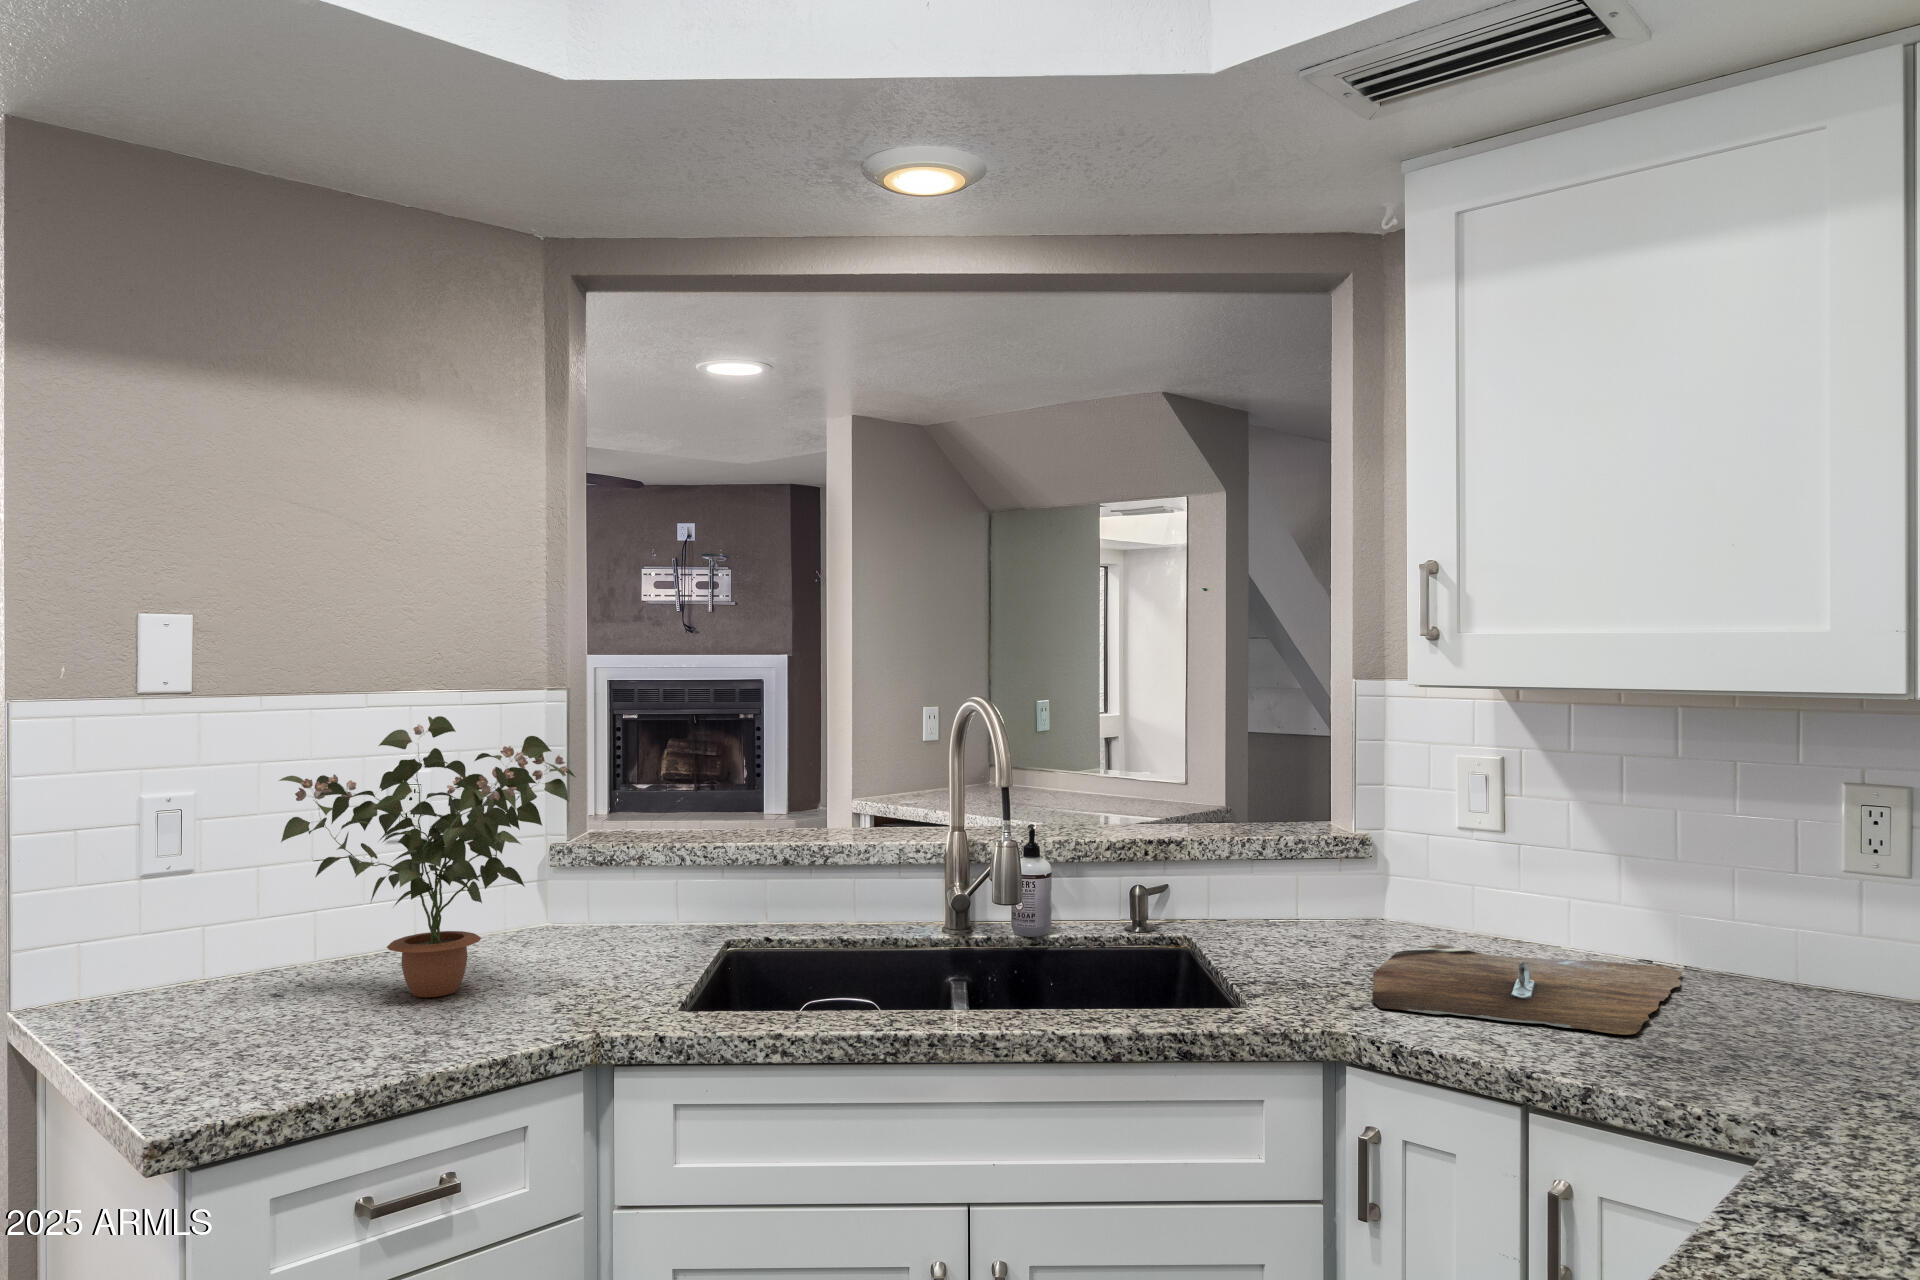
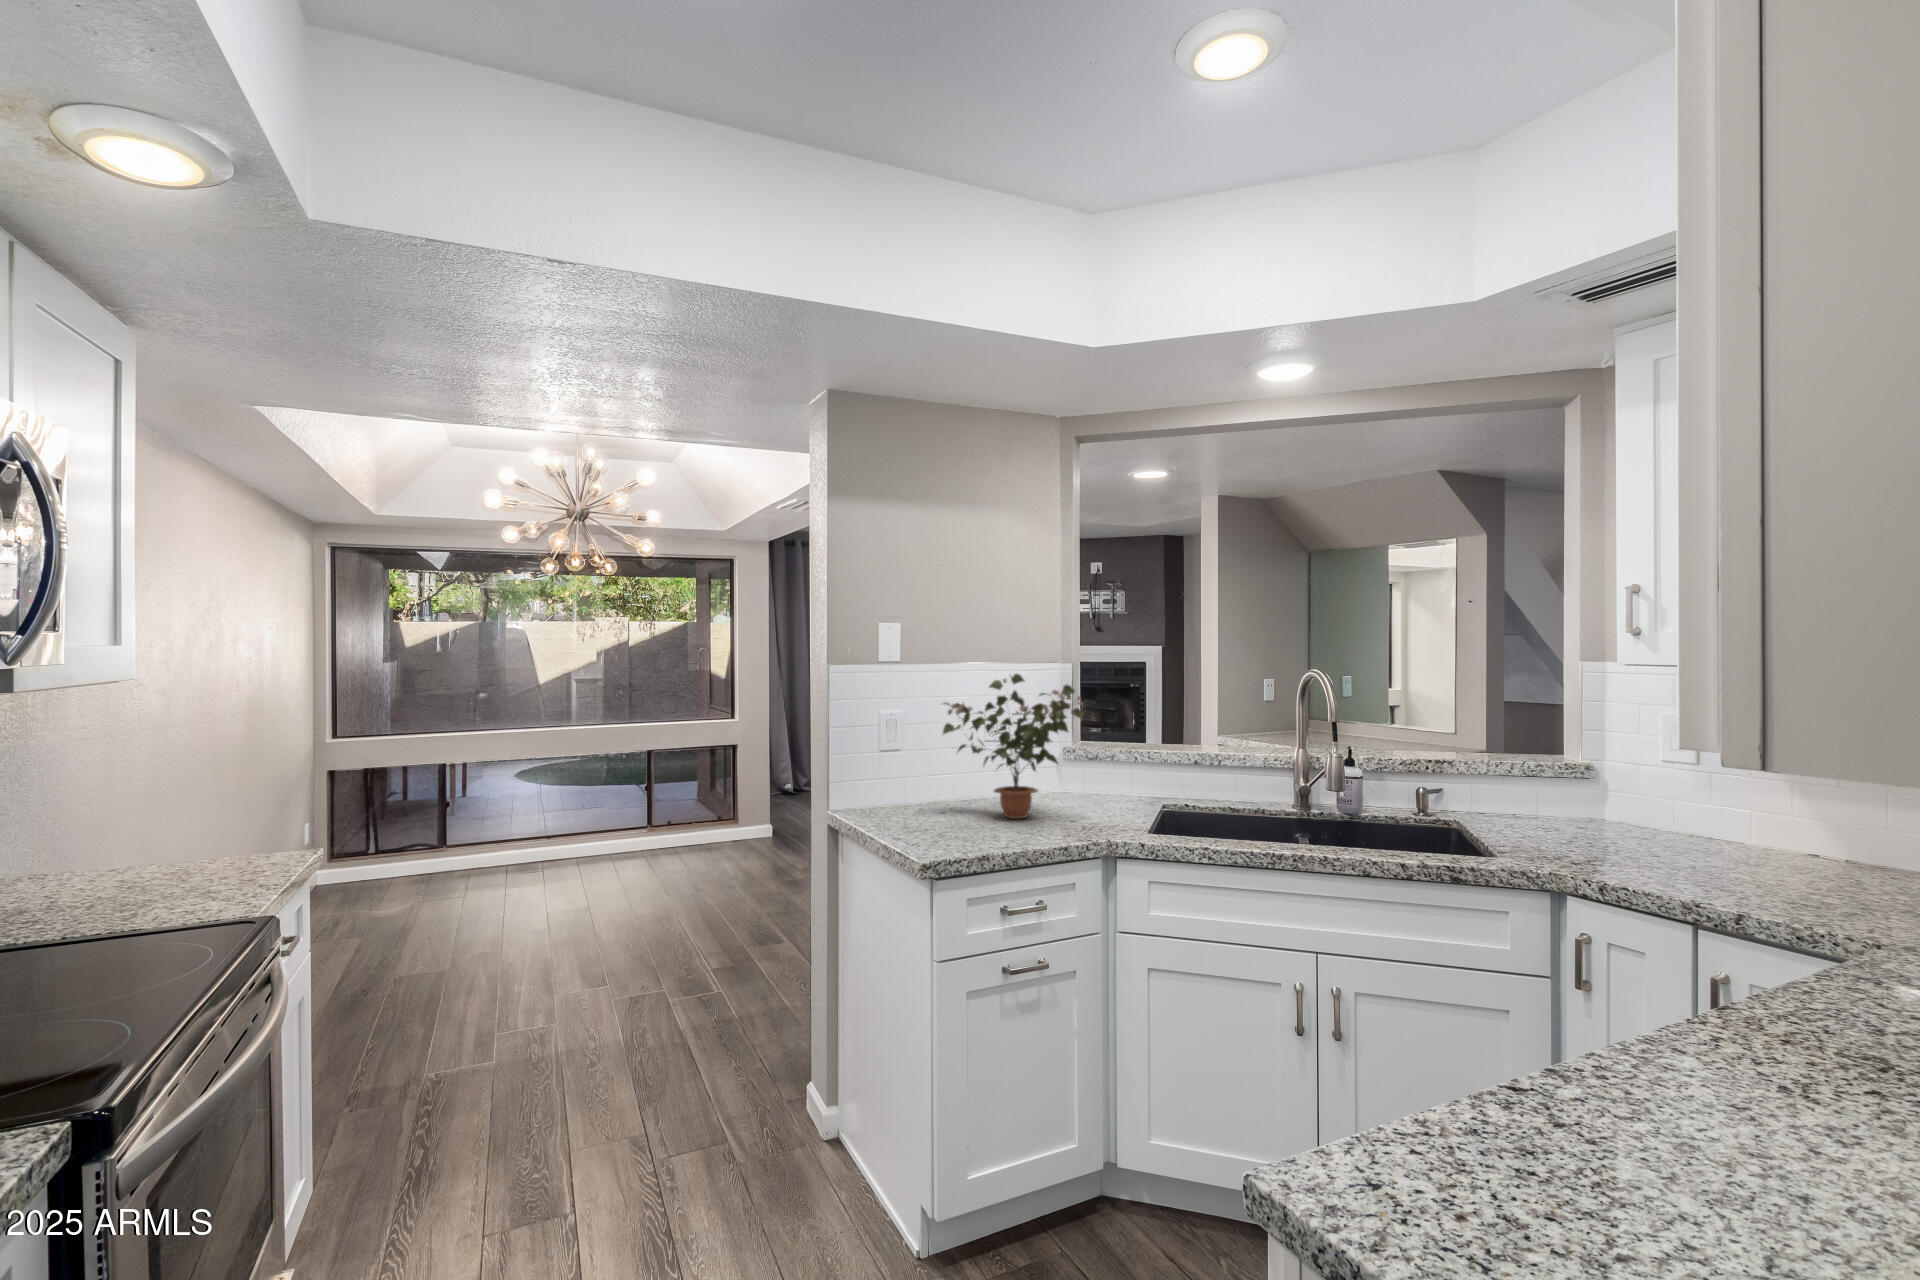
cutting board: present [1372,944,1682,1035] -> none [1587,835,1838,891]

